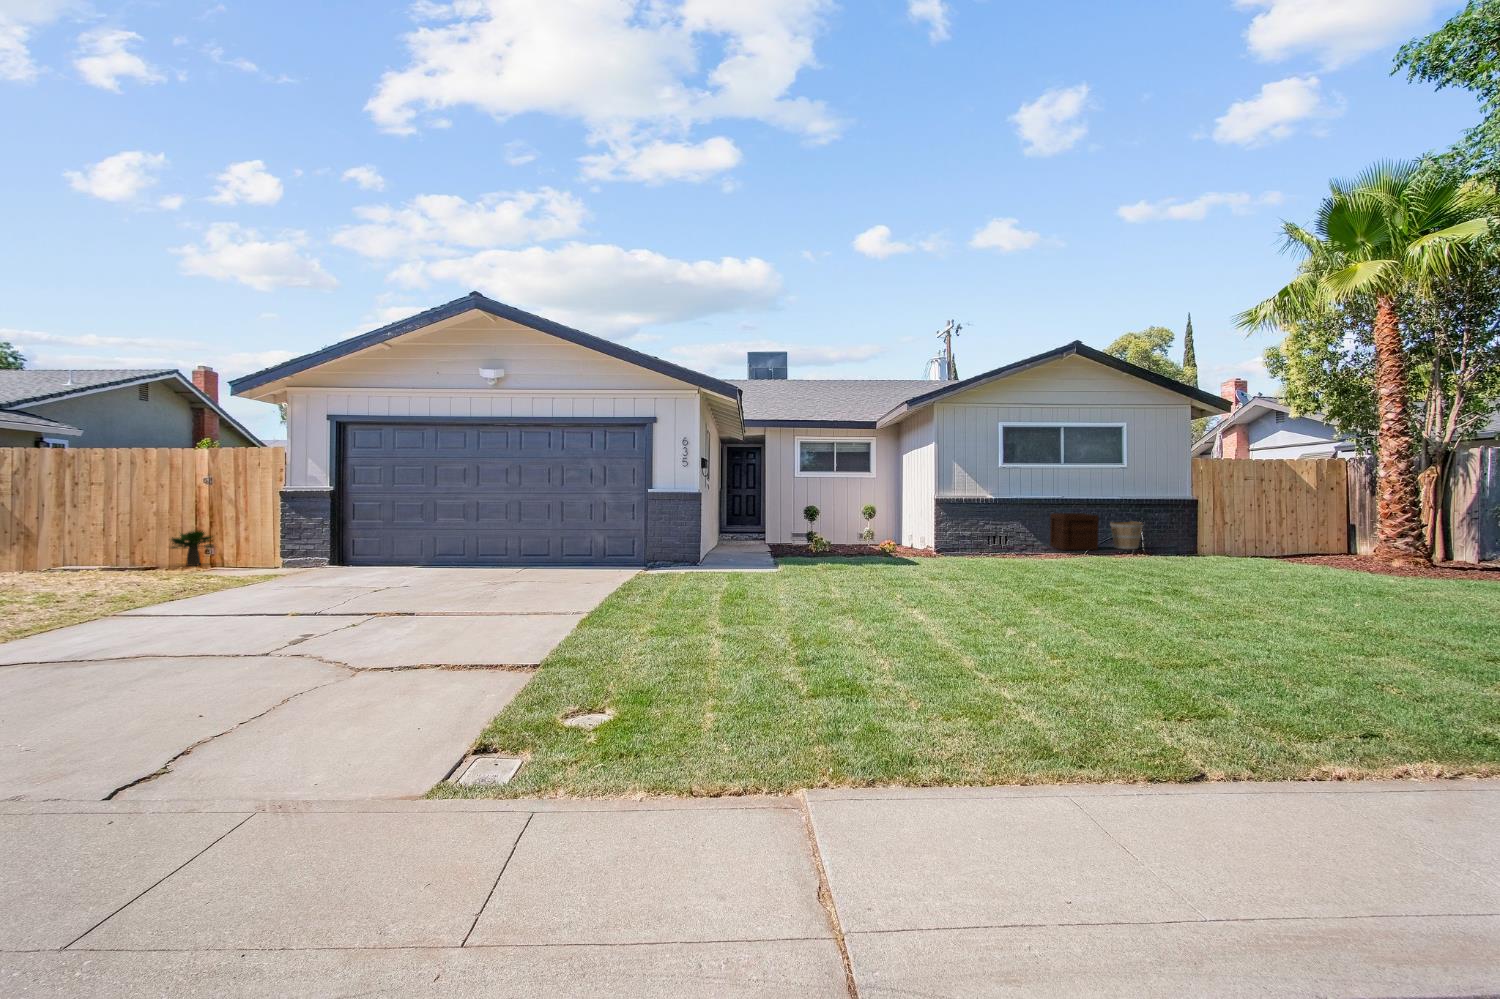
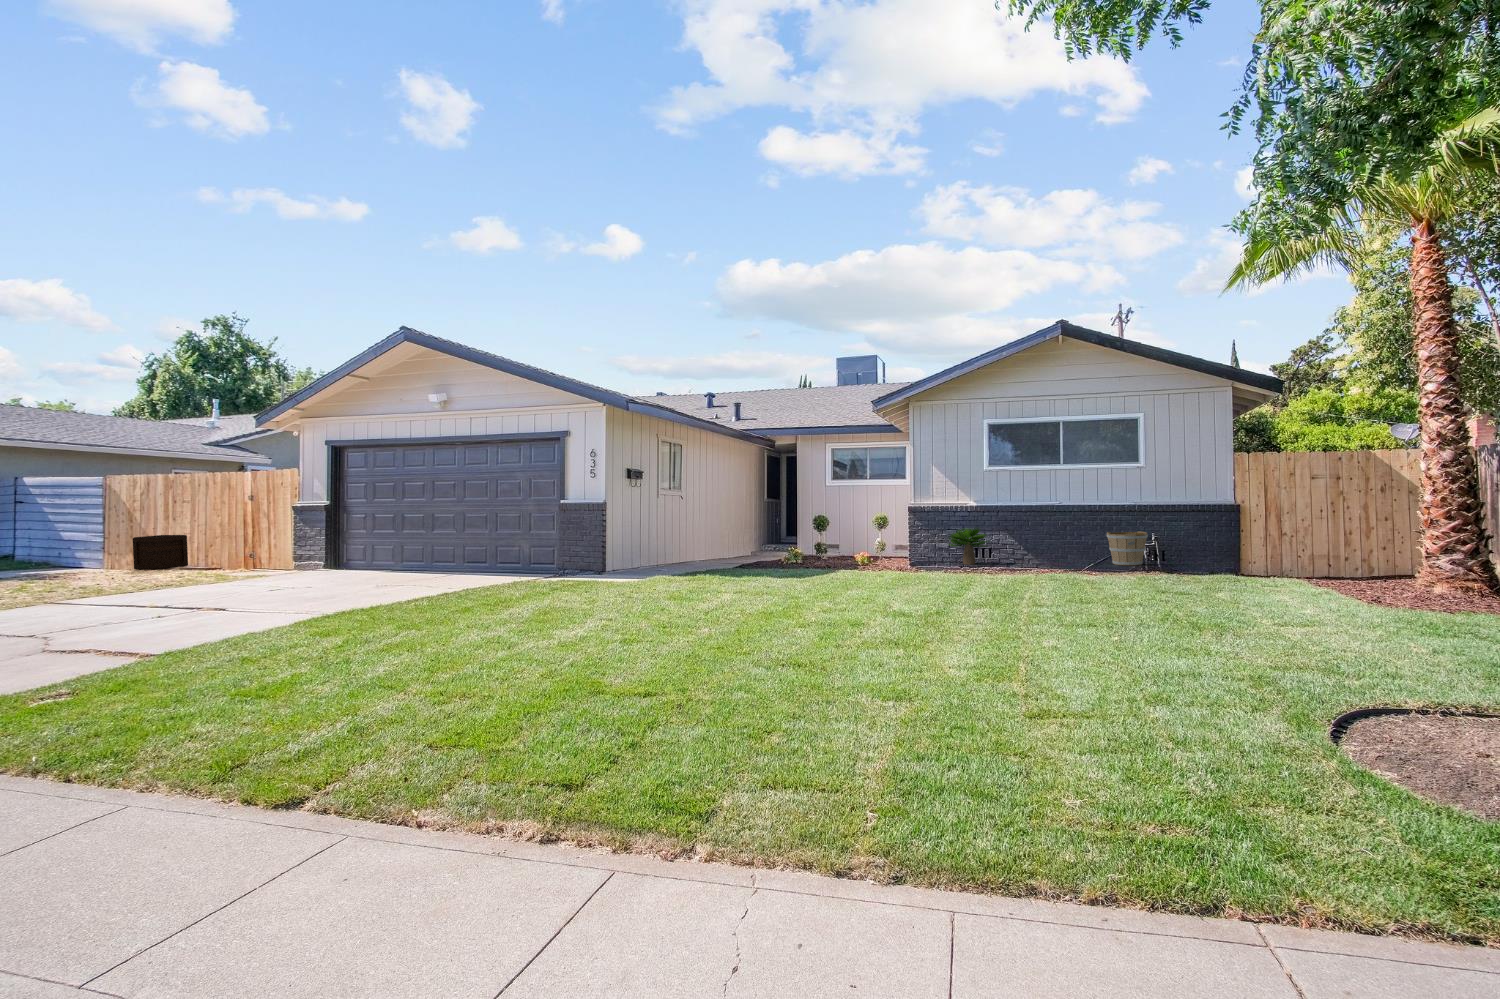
wooden crate: present [1050,513,1099,550] -> present [133,535,188,569]
potted plant: present [171,530,214,566] -> present [948,528,988,565]

